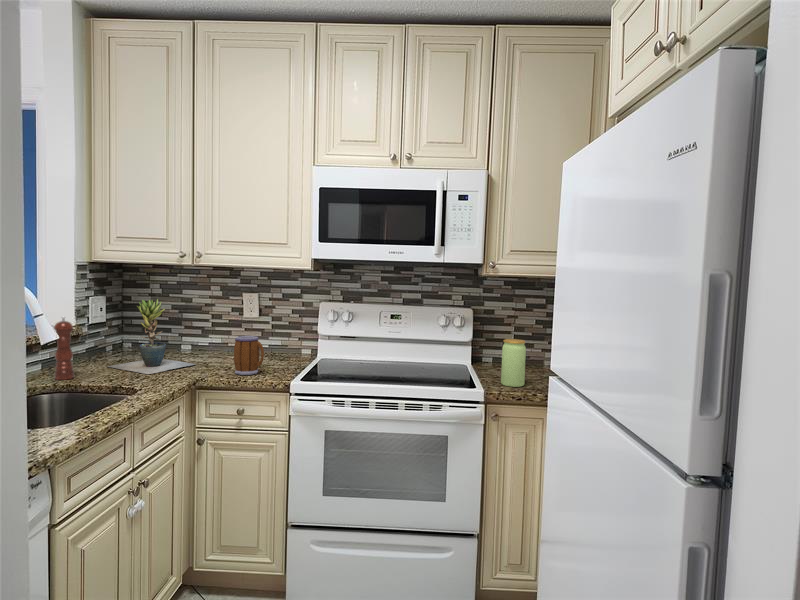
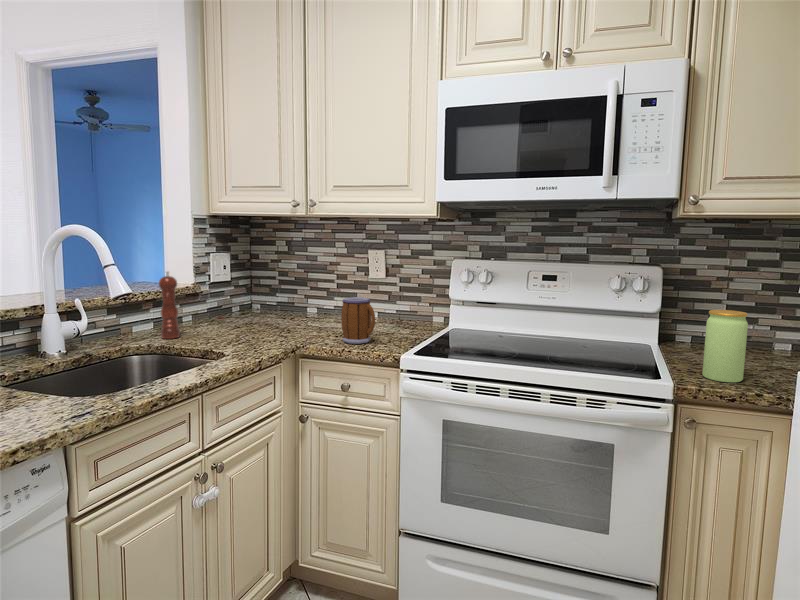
potted plant: present [108,299,195,374] -> none [220,254,309,337]

